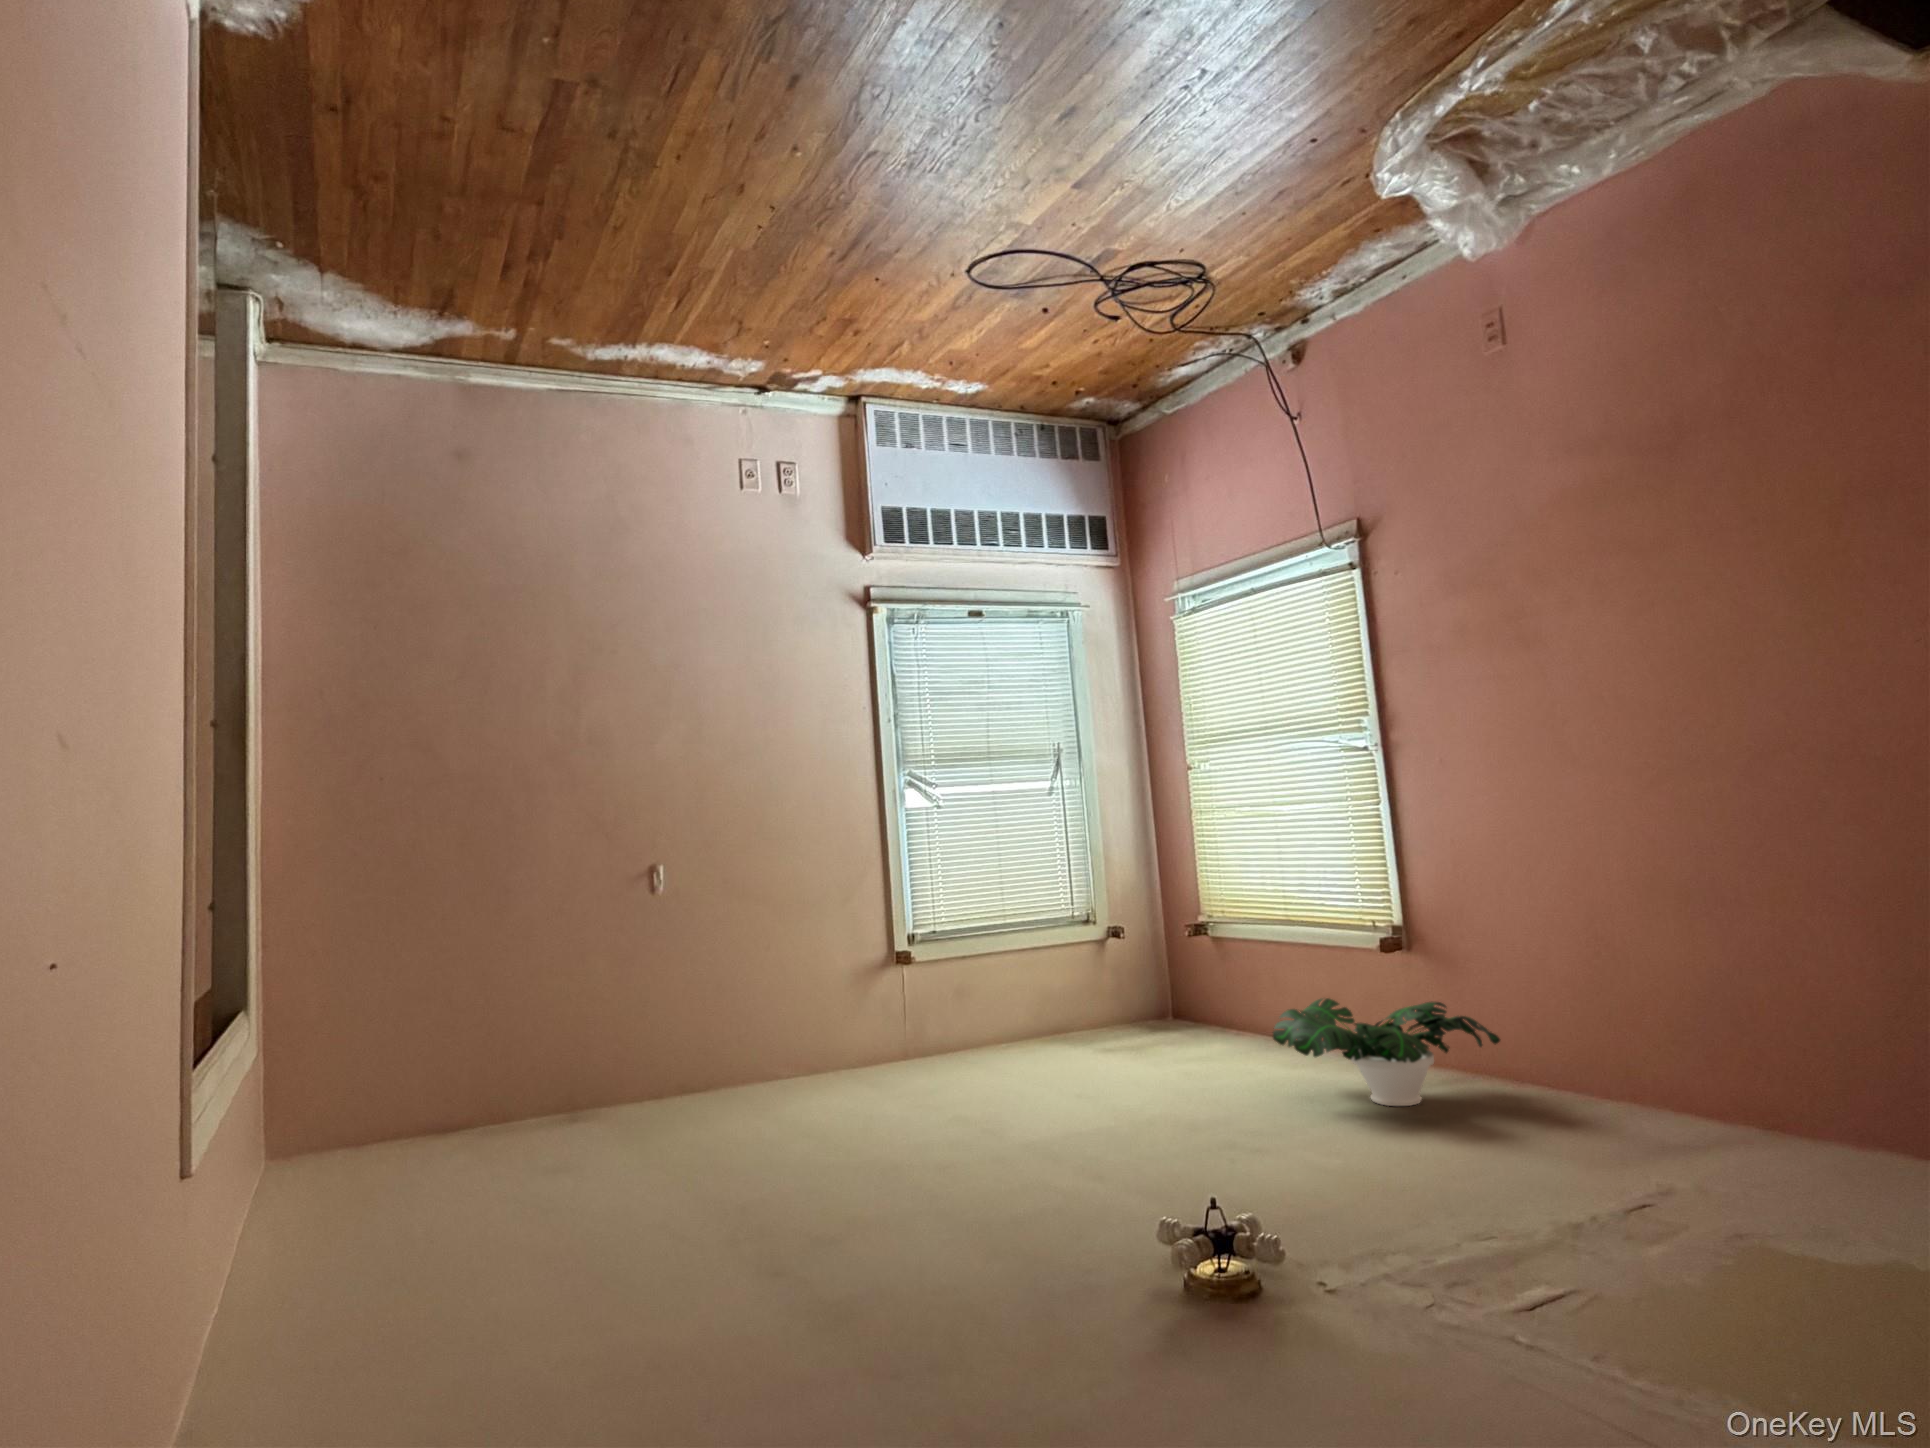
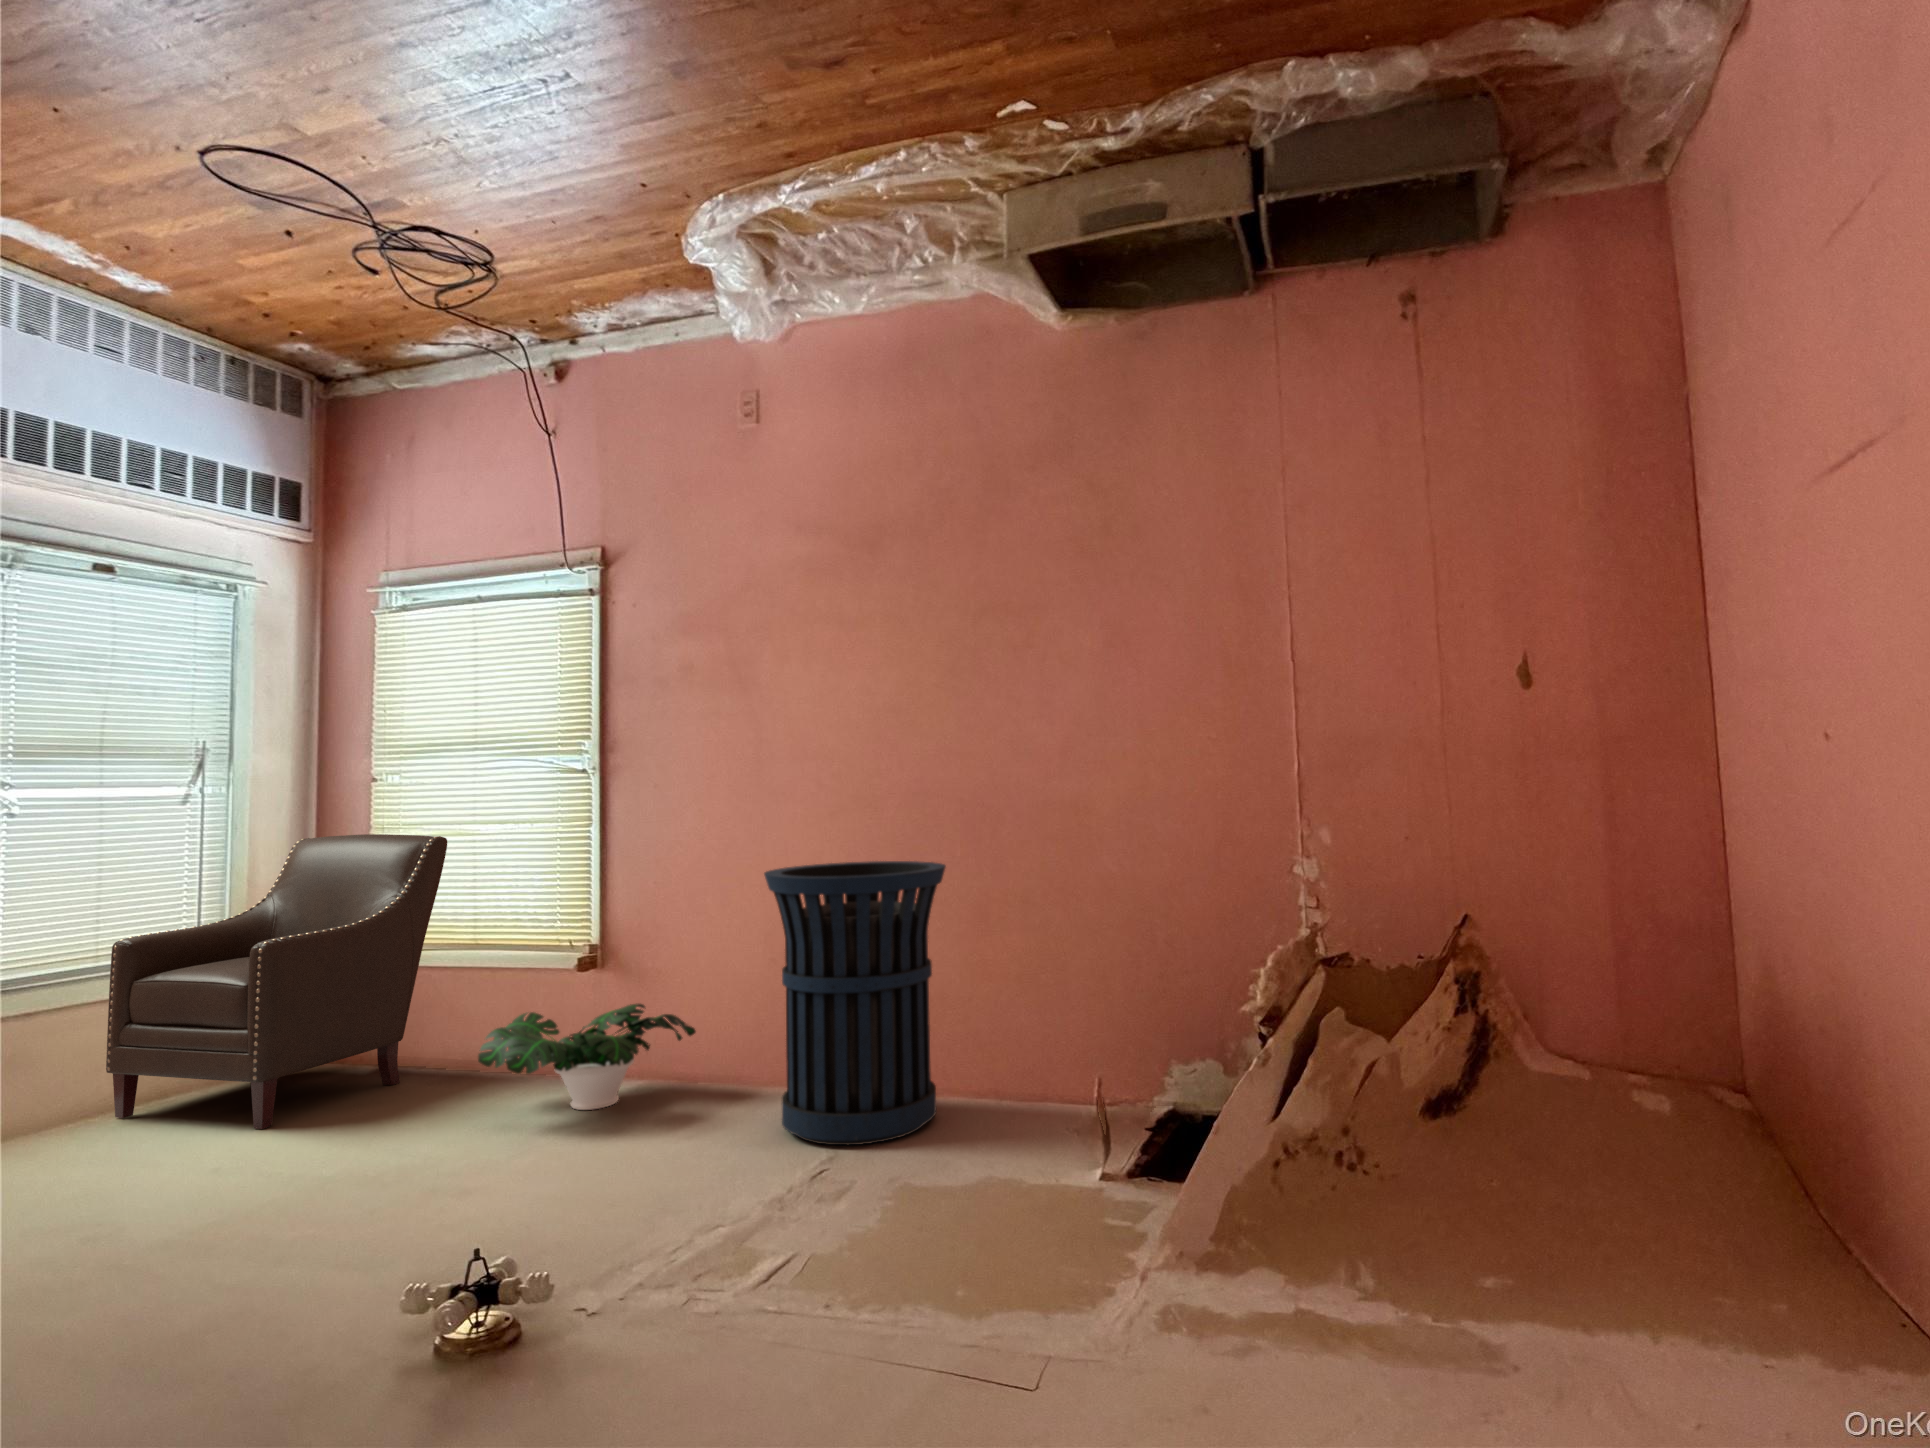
chair: none [1012,822,1248,1072] -> present [106,834,447,1129]
trash can: none [1540,852,1830,1208] -> present [764,861,946,1145]

